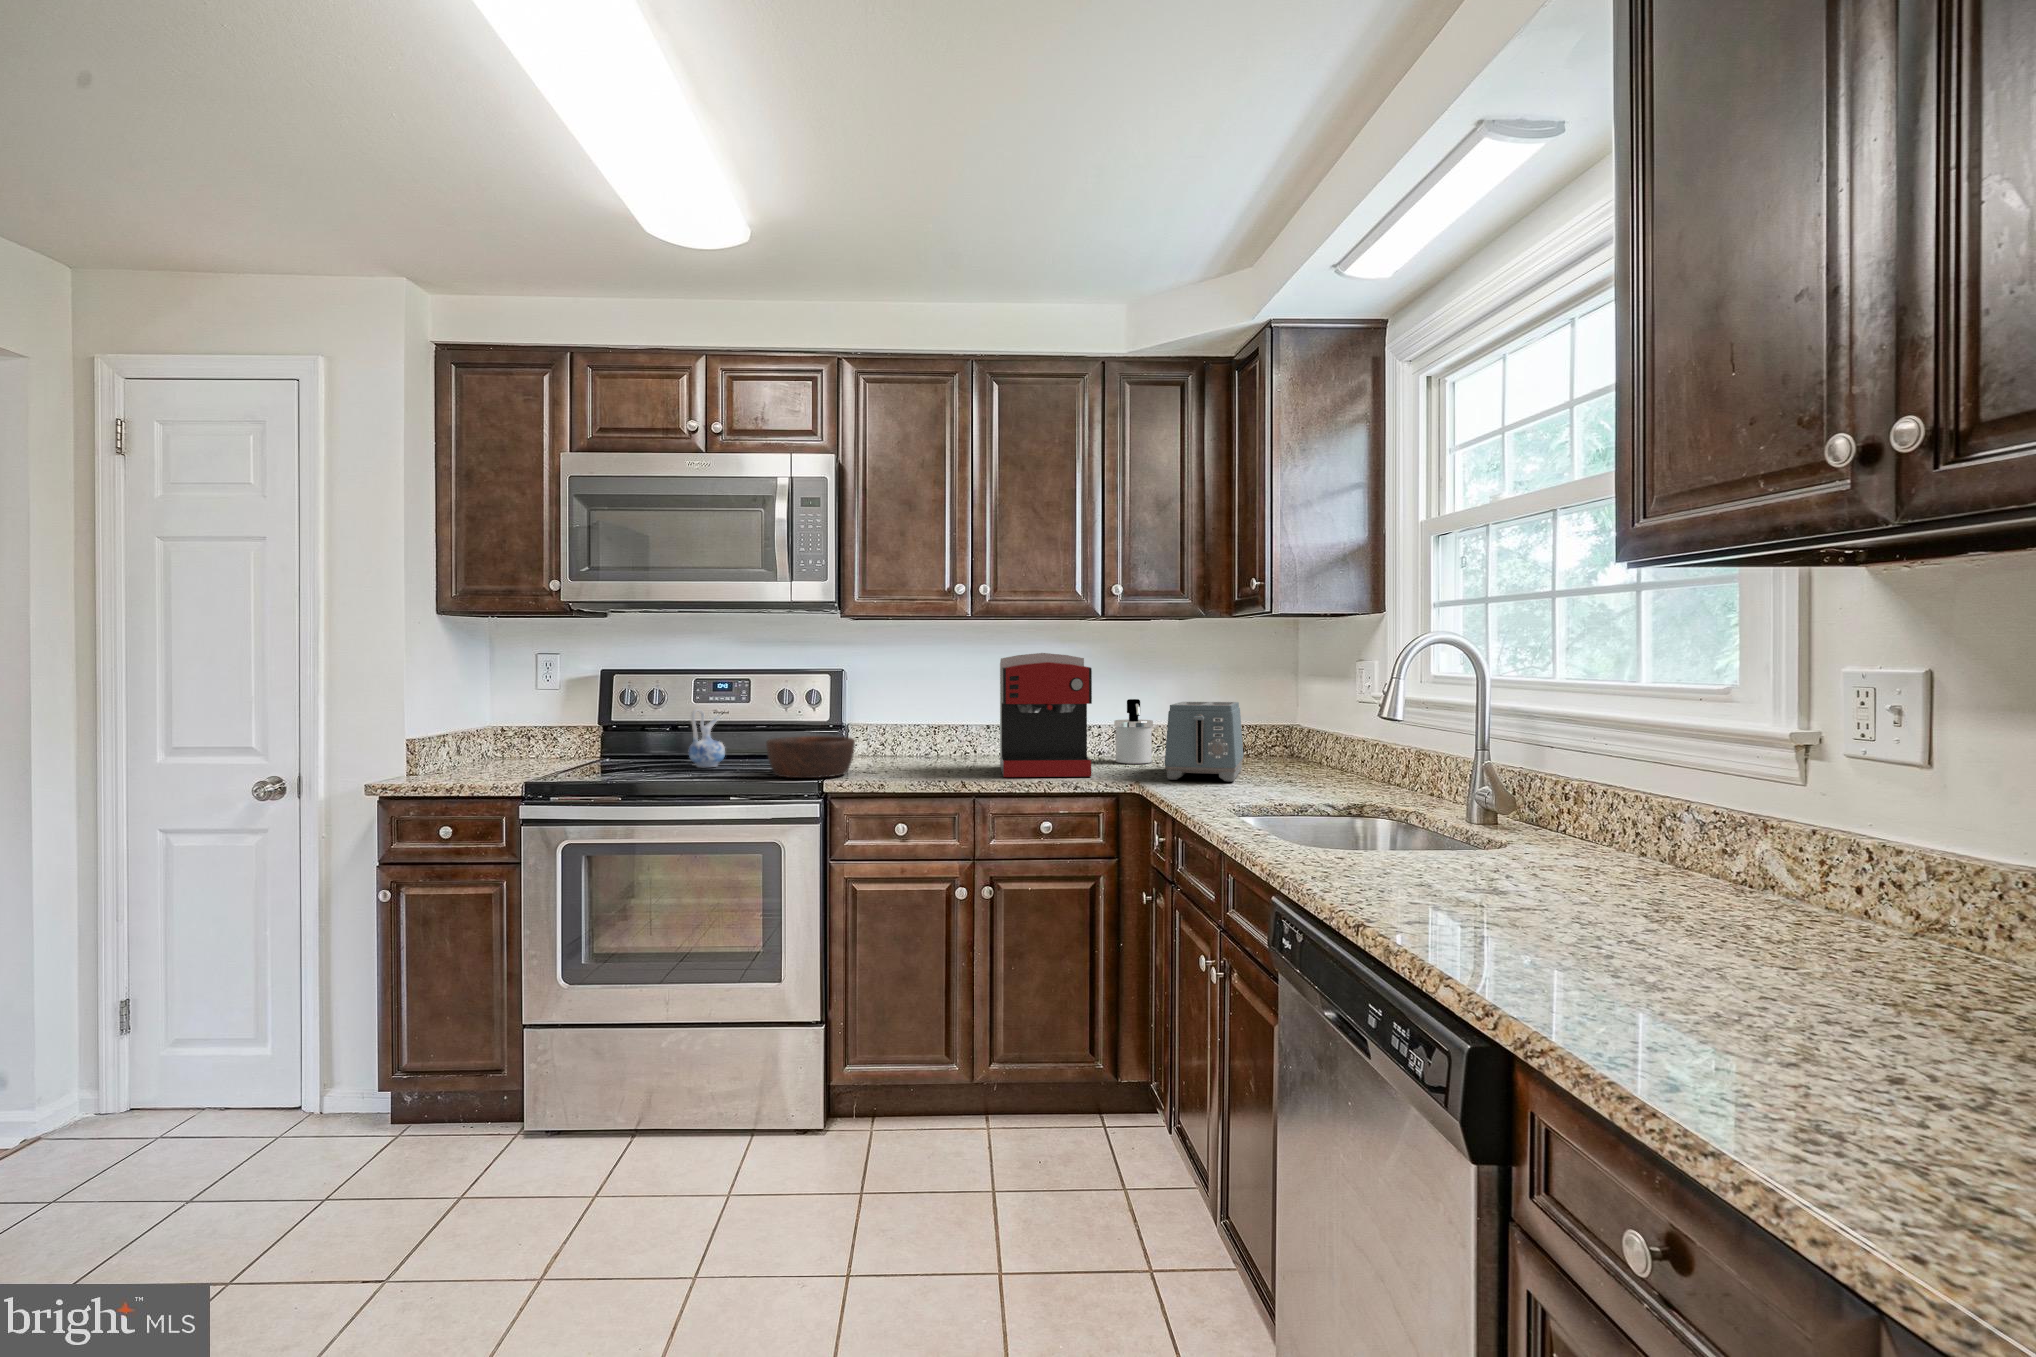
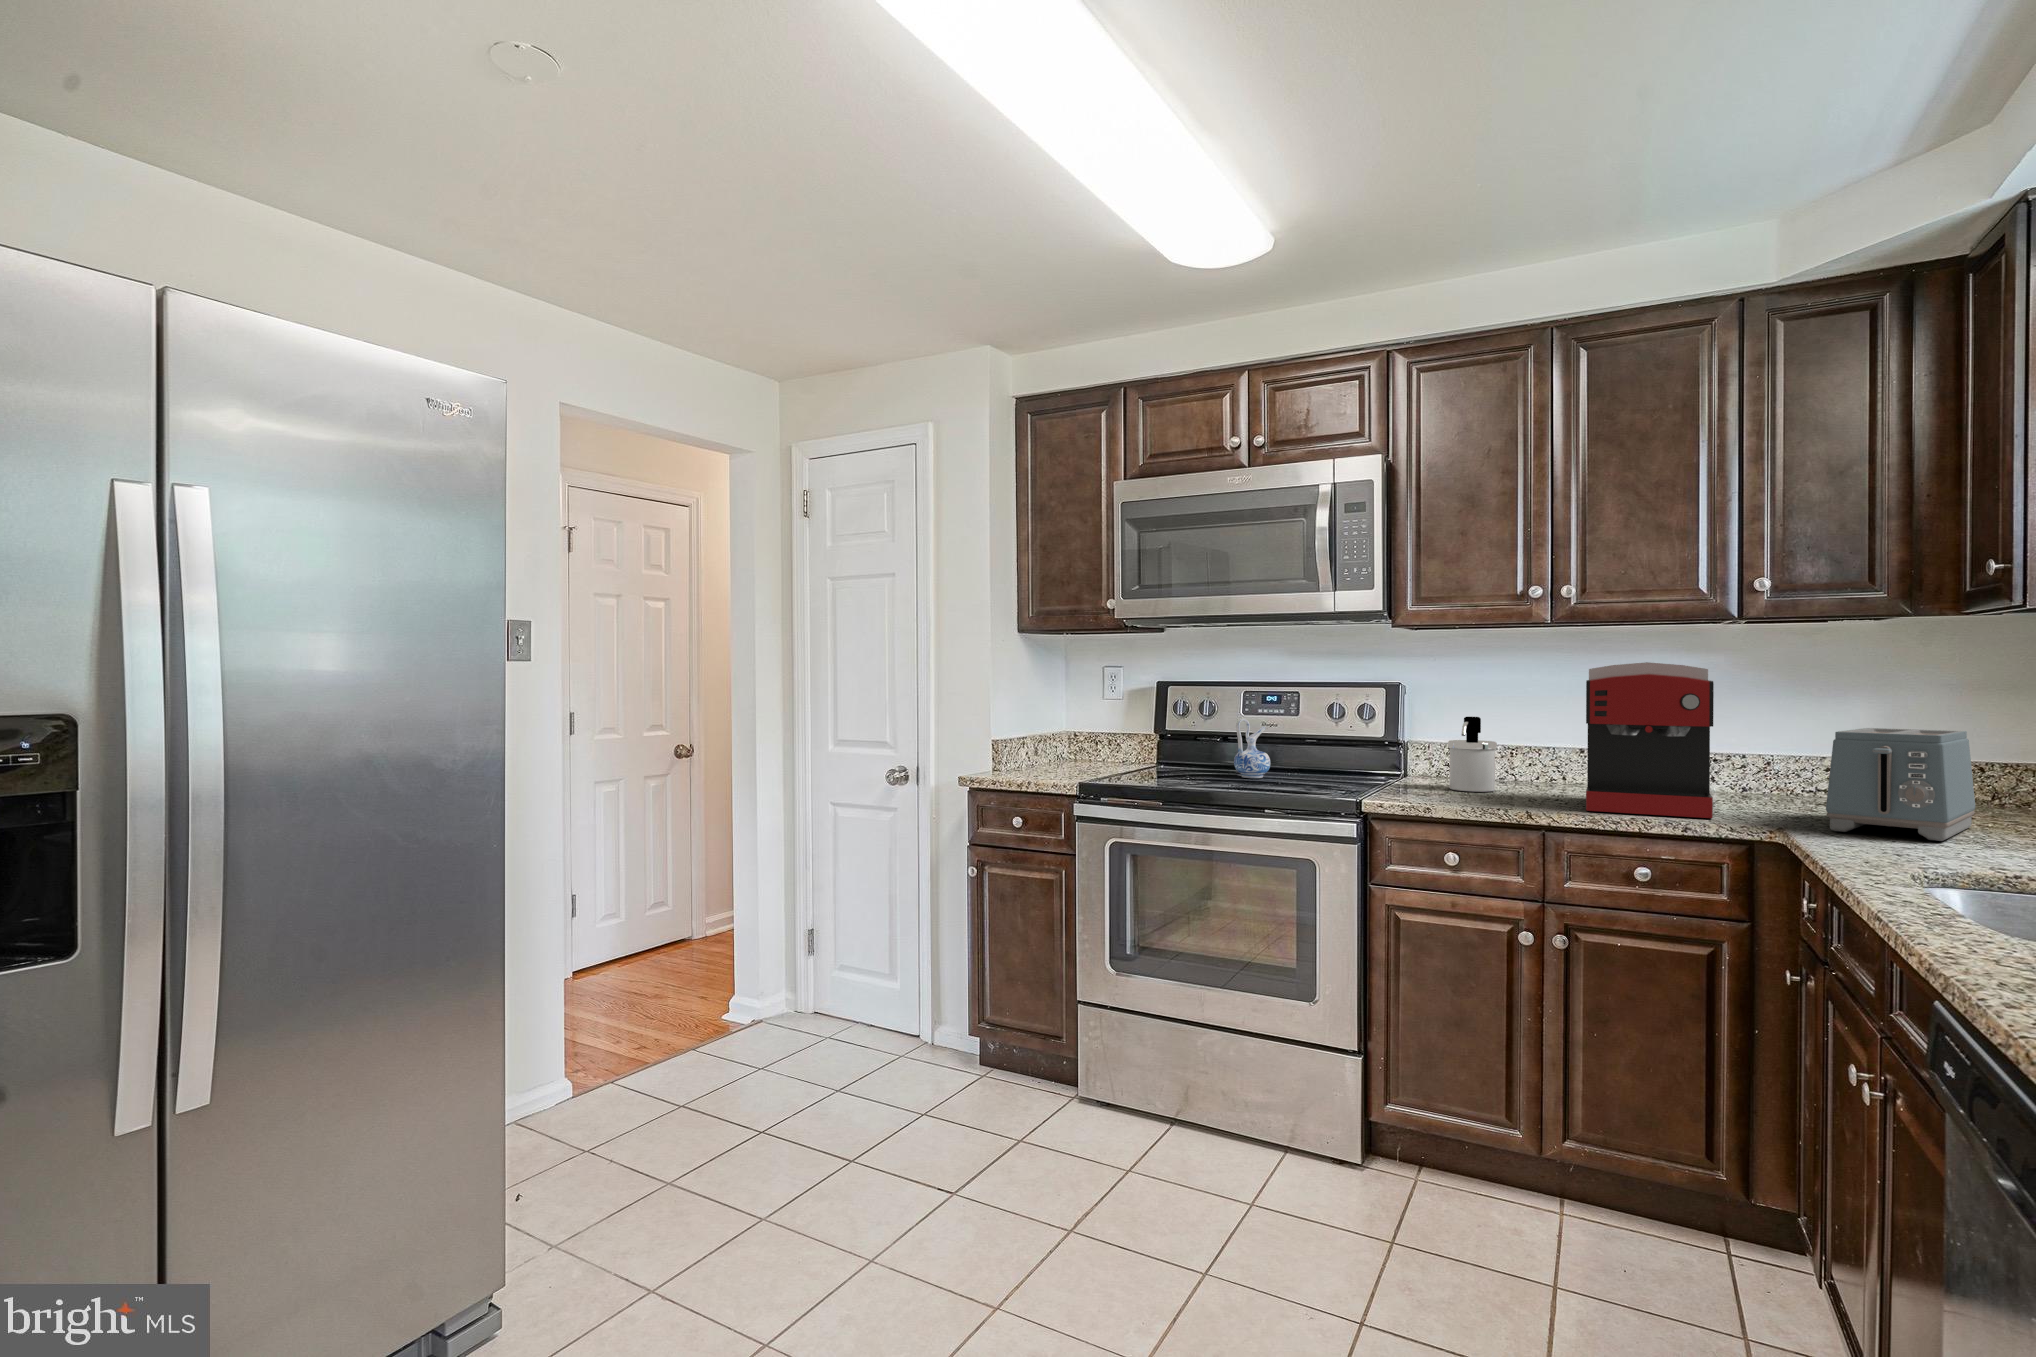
soap dispenser: present [1114,699,1153,764] -> present [1448,717,1497,792]
wooden bowl: present [766,736,855,778] -> none [1306,751,1404,796]

